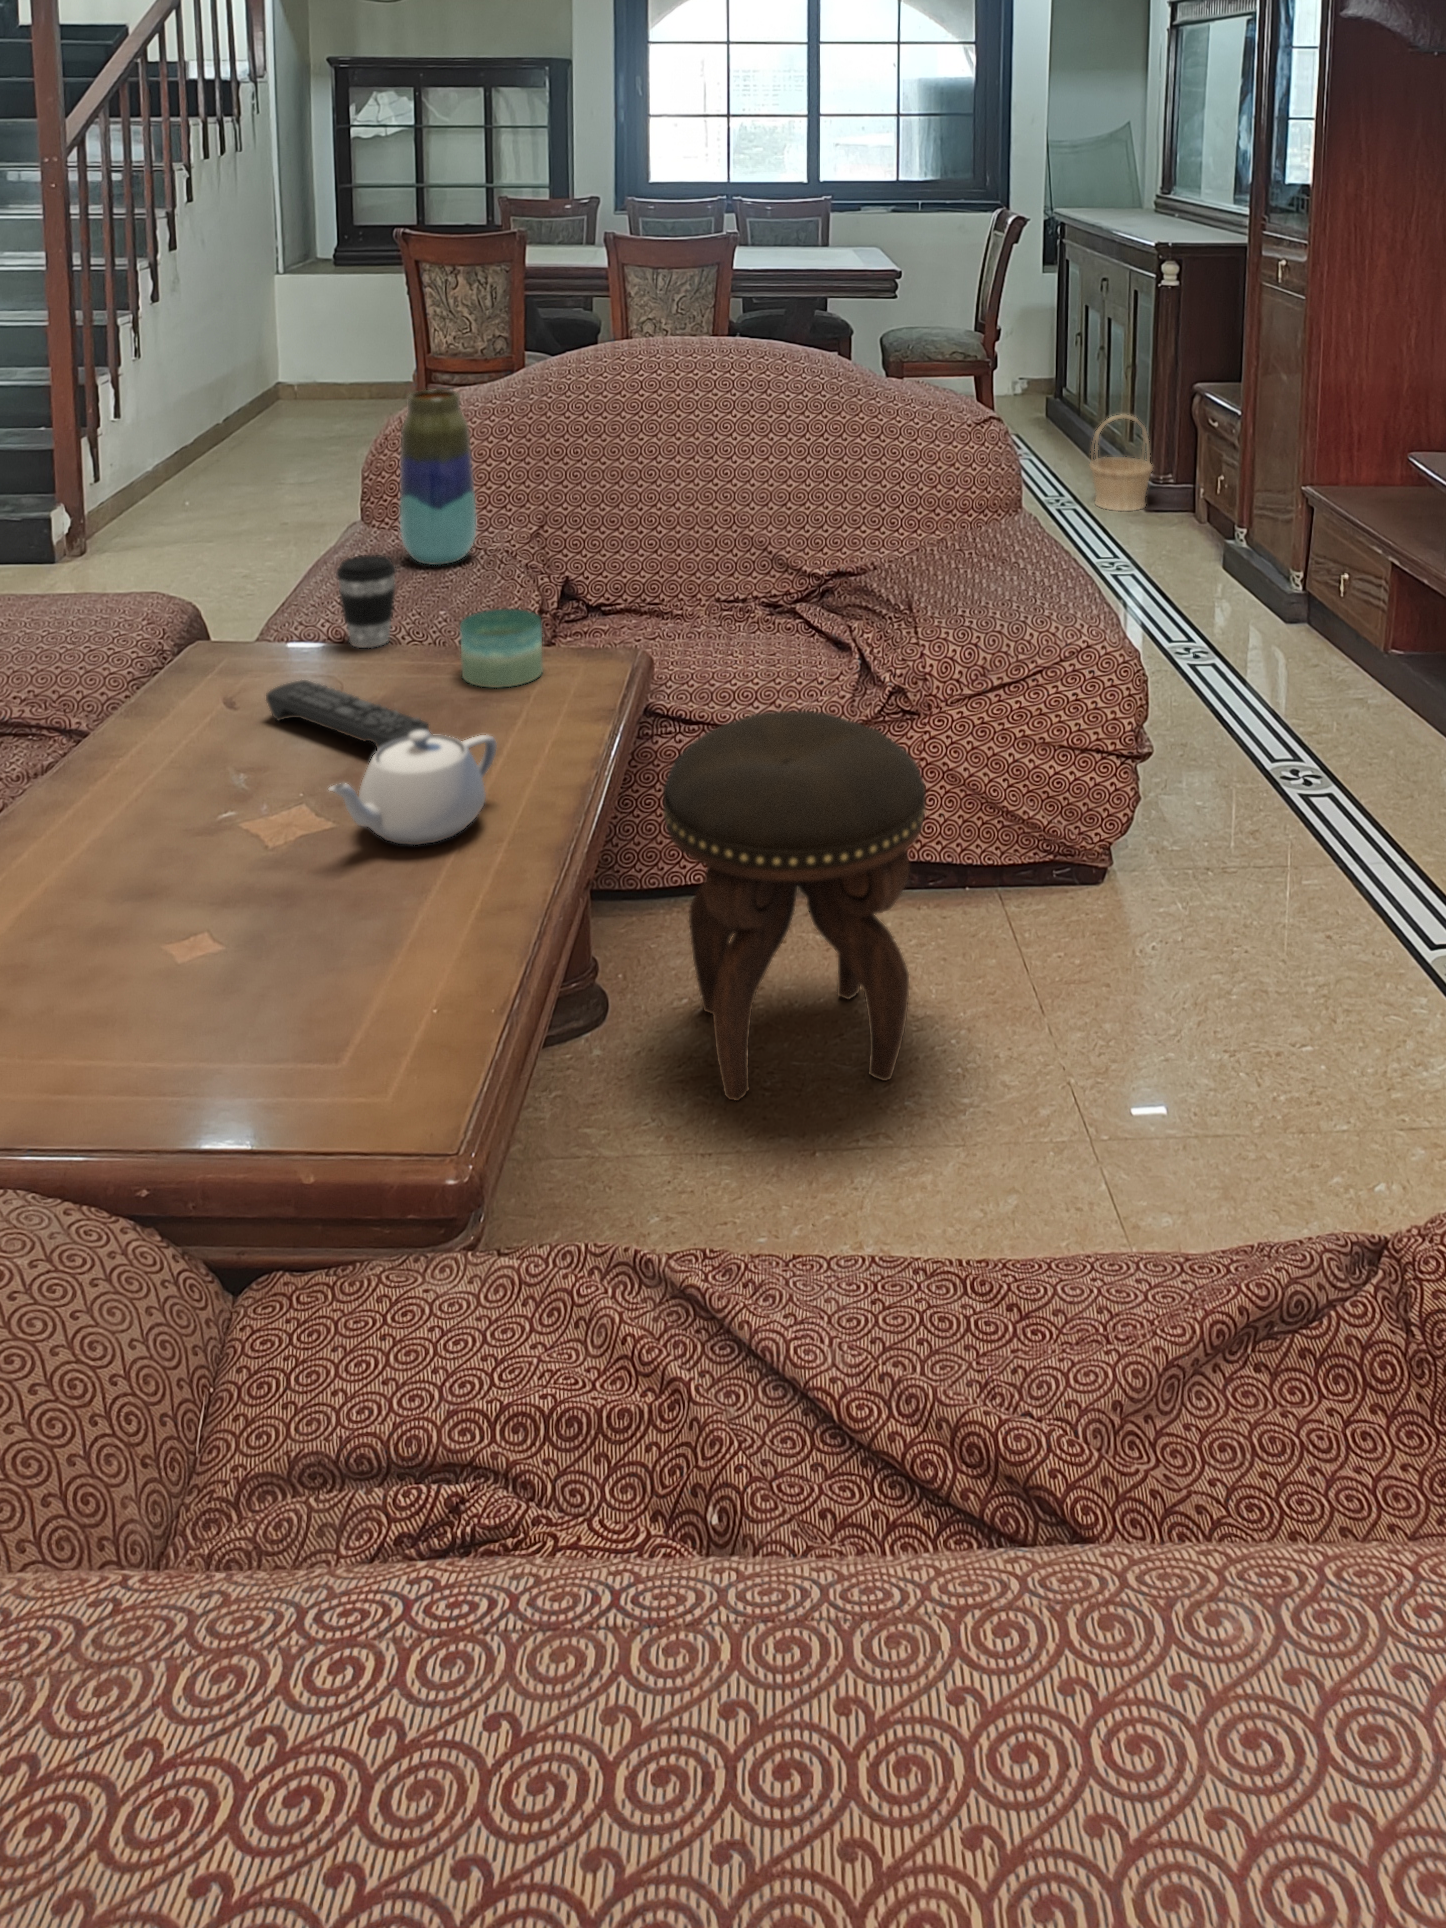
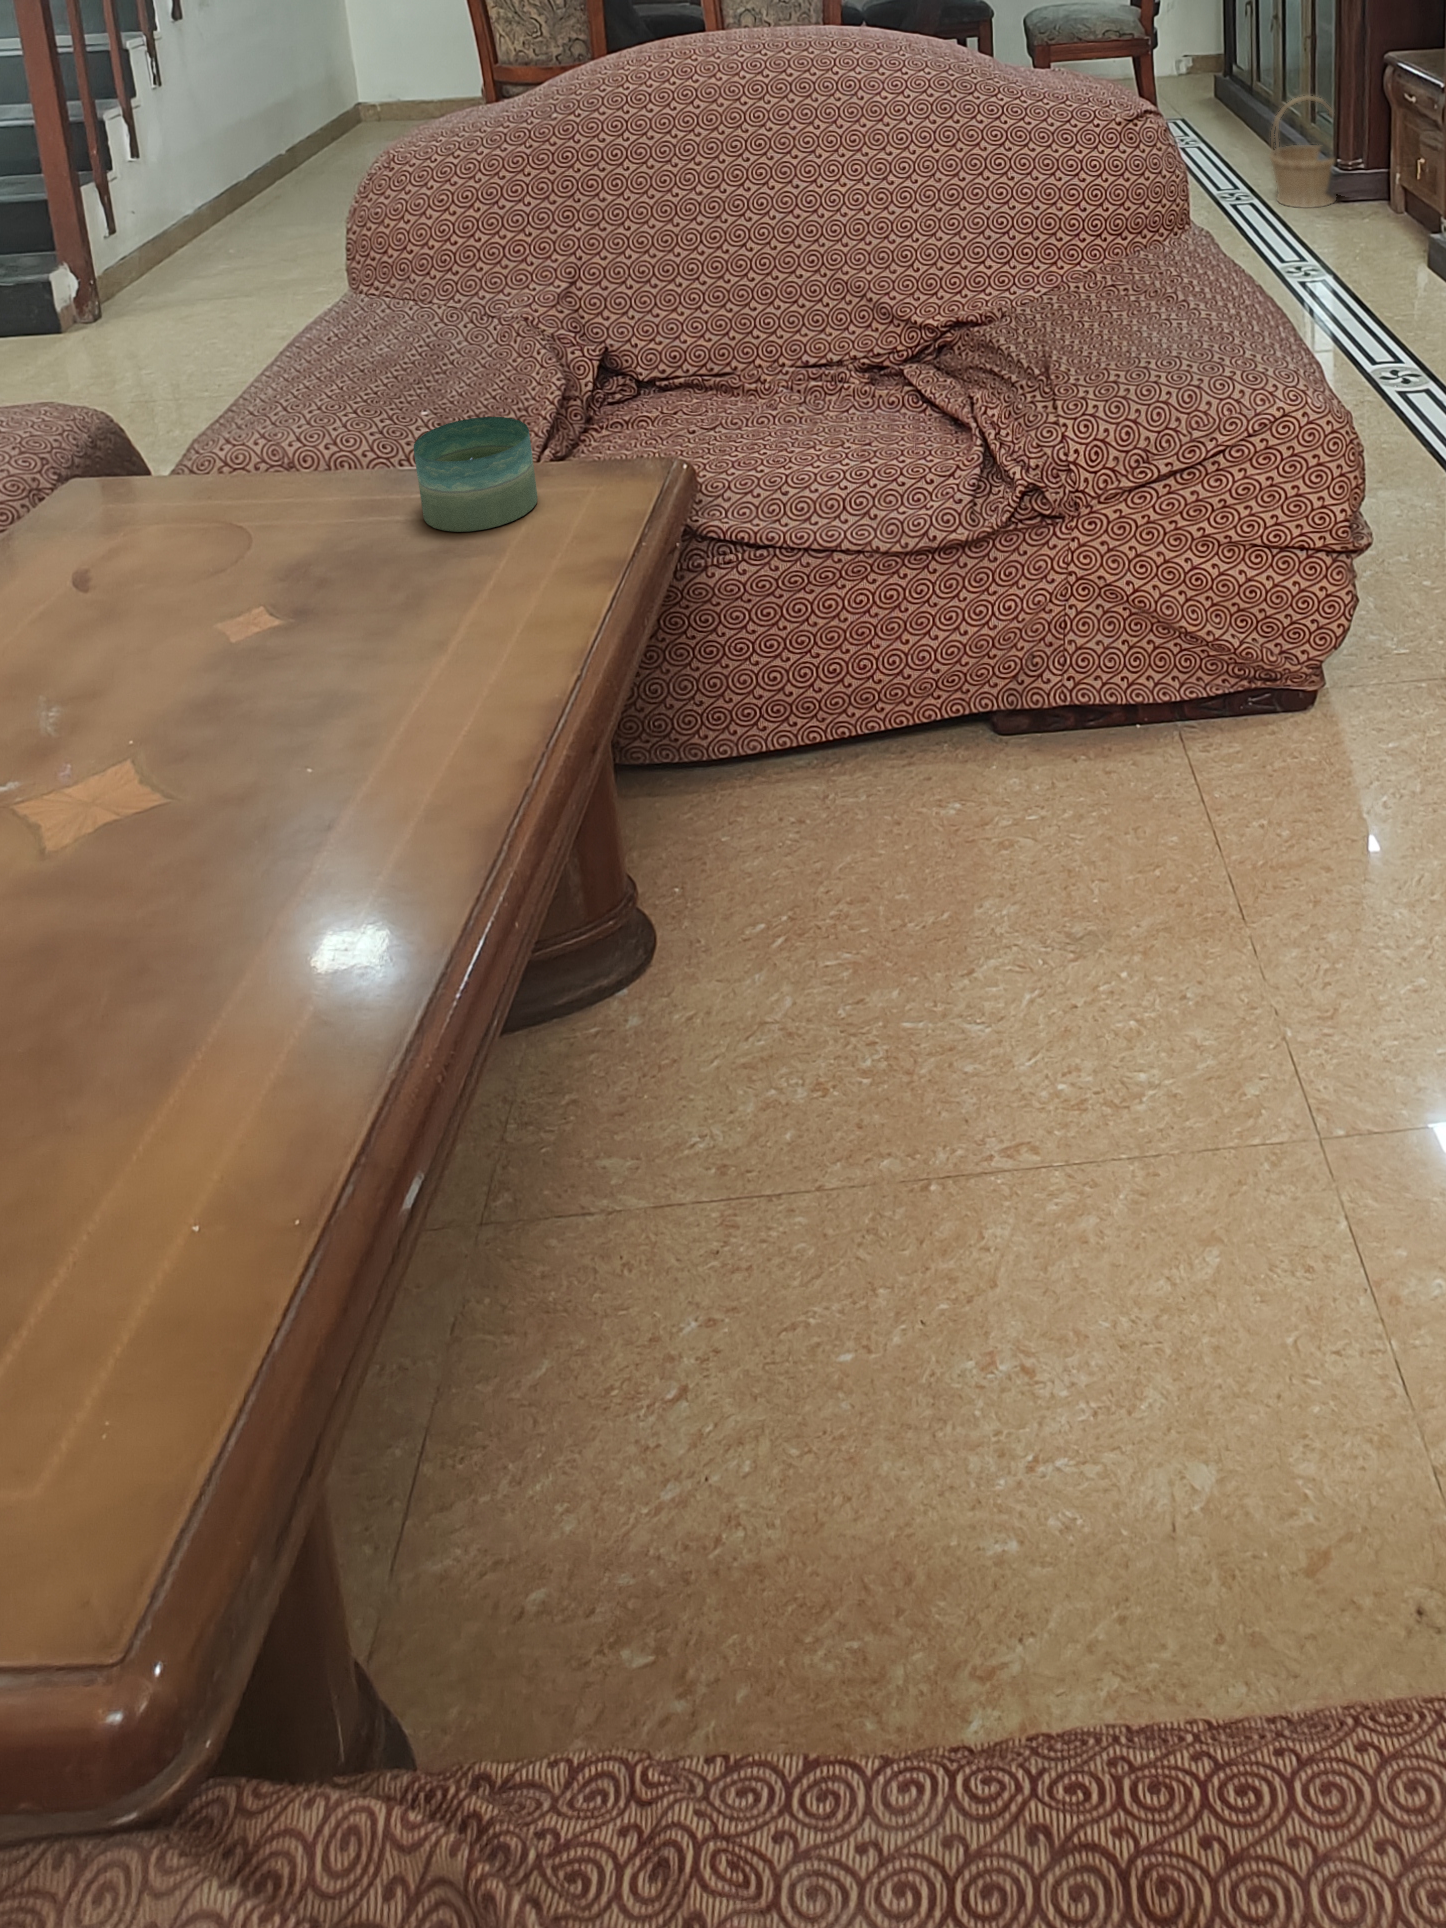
vase: present [400,390,477,565] -> none [368,115,482,344]
coffee cup: present [336,555,396,648] -> none [252,349,339,476]
remote control: present [266,680,429,750] -> none [122,542,343,670]
footstool: present [663,711,926,1101] -> none [698,537,1069,1086]
teapot: present [329,730,497,845] -> none [117,640,417,827]

